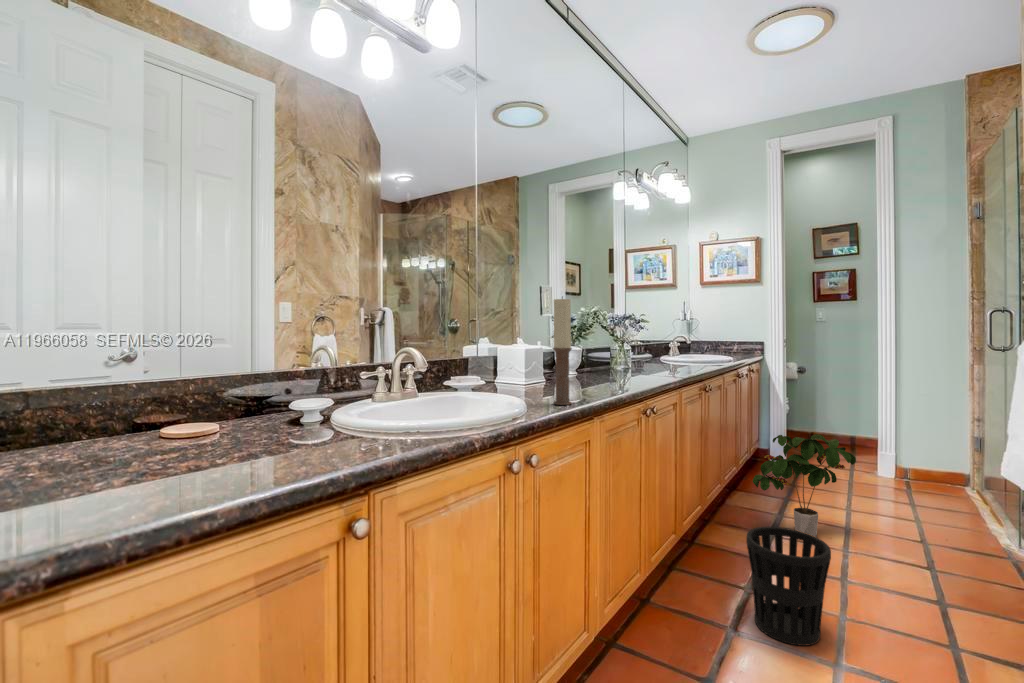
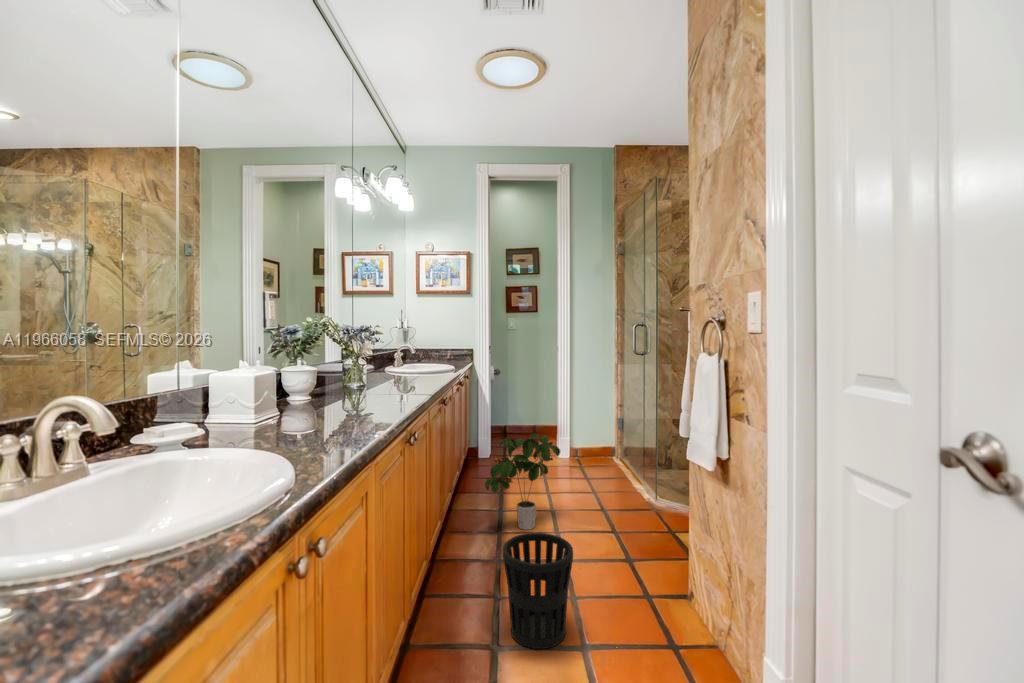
candle: present [553,297,572,405] -> none [307,306,335,457]

